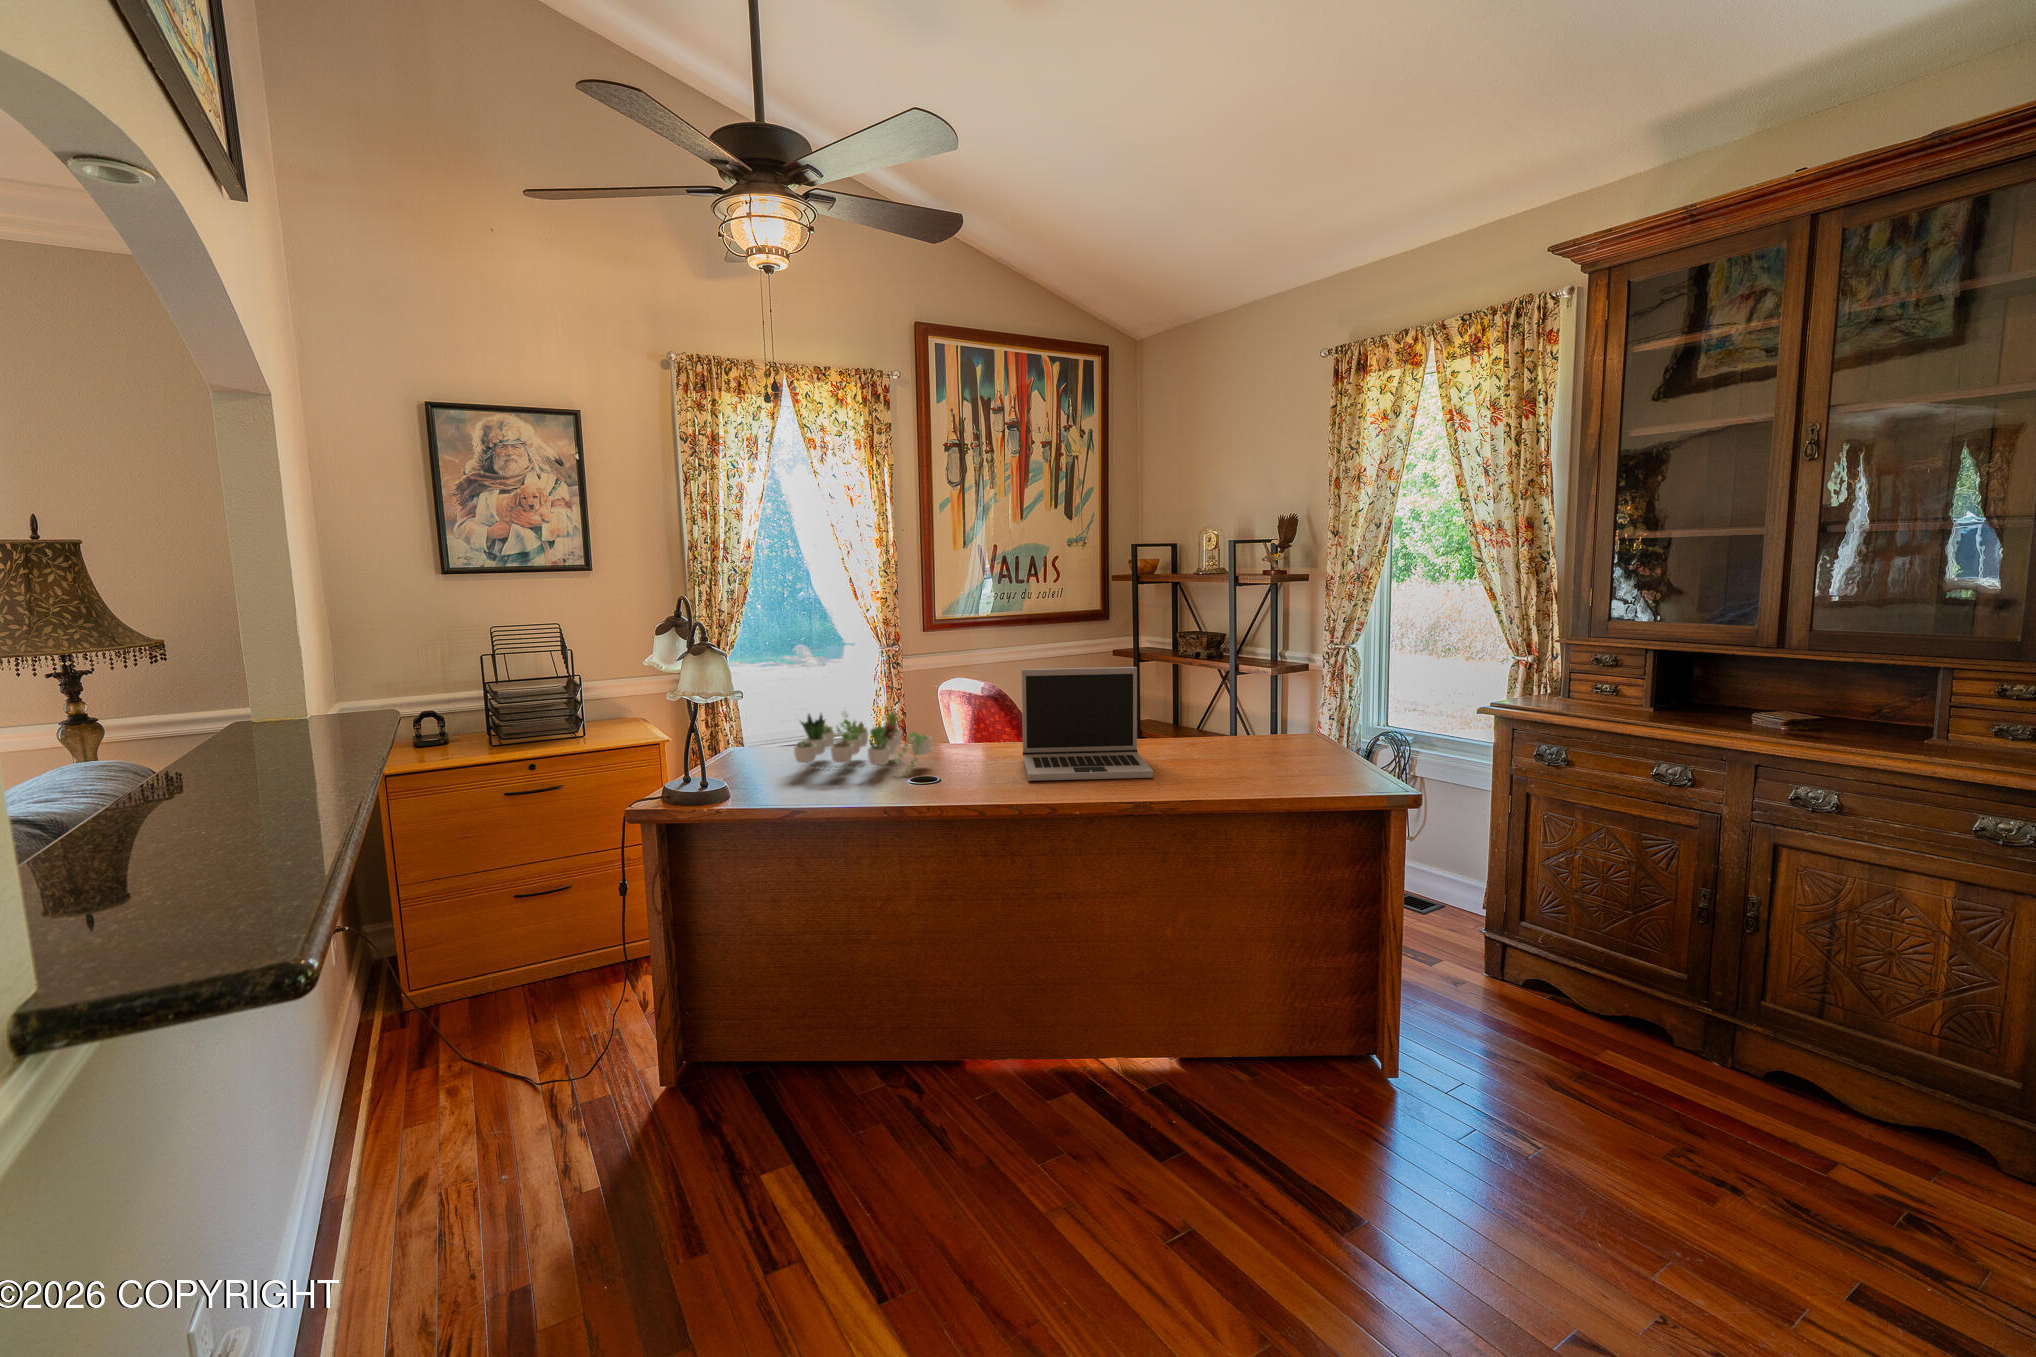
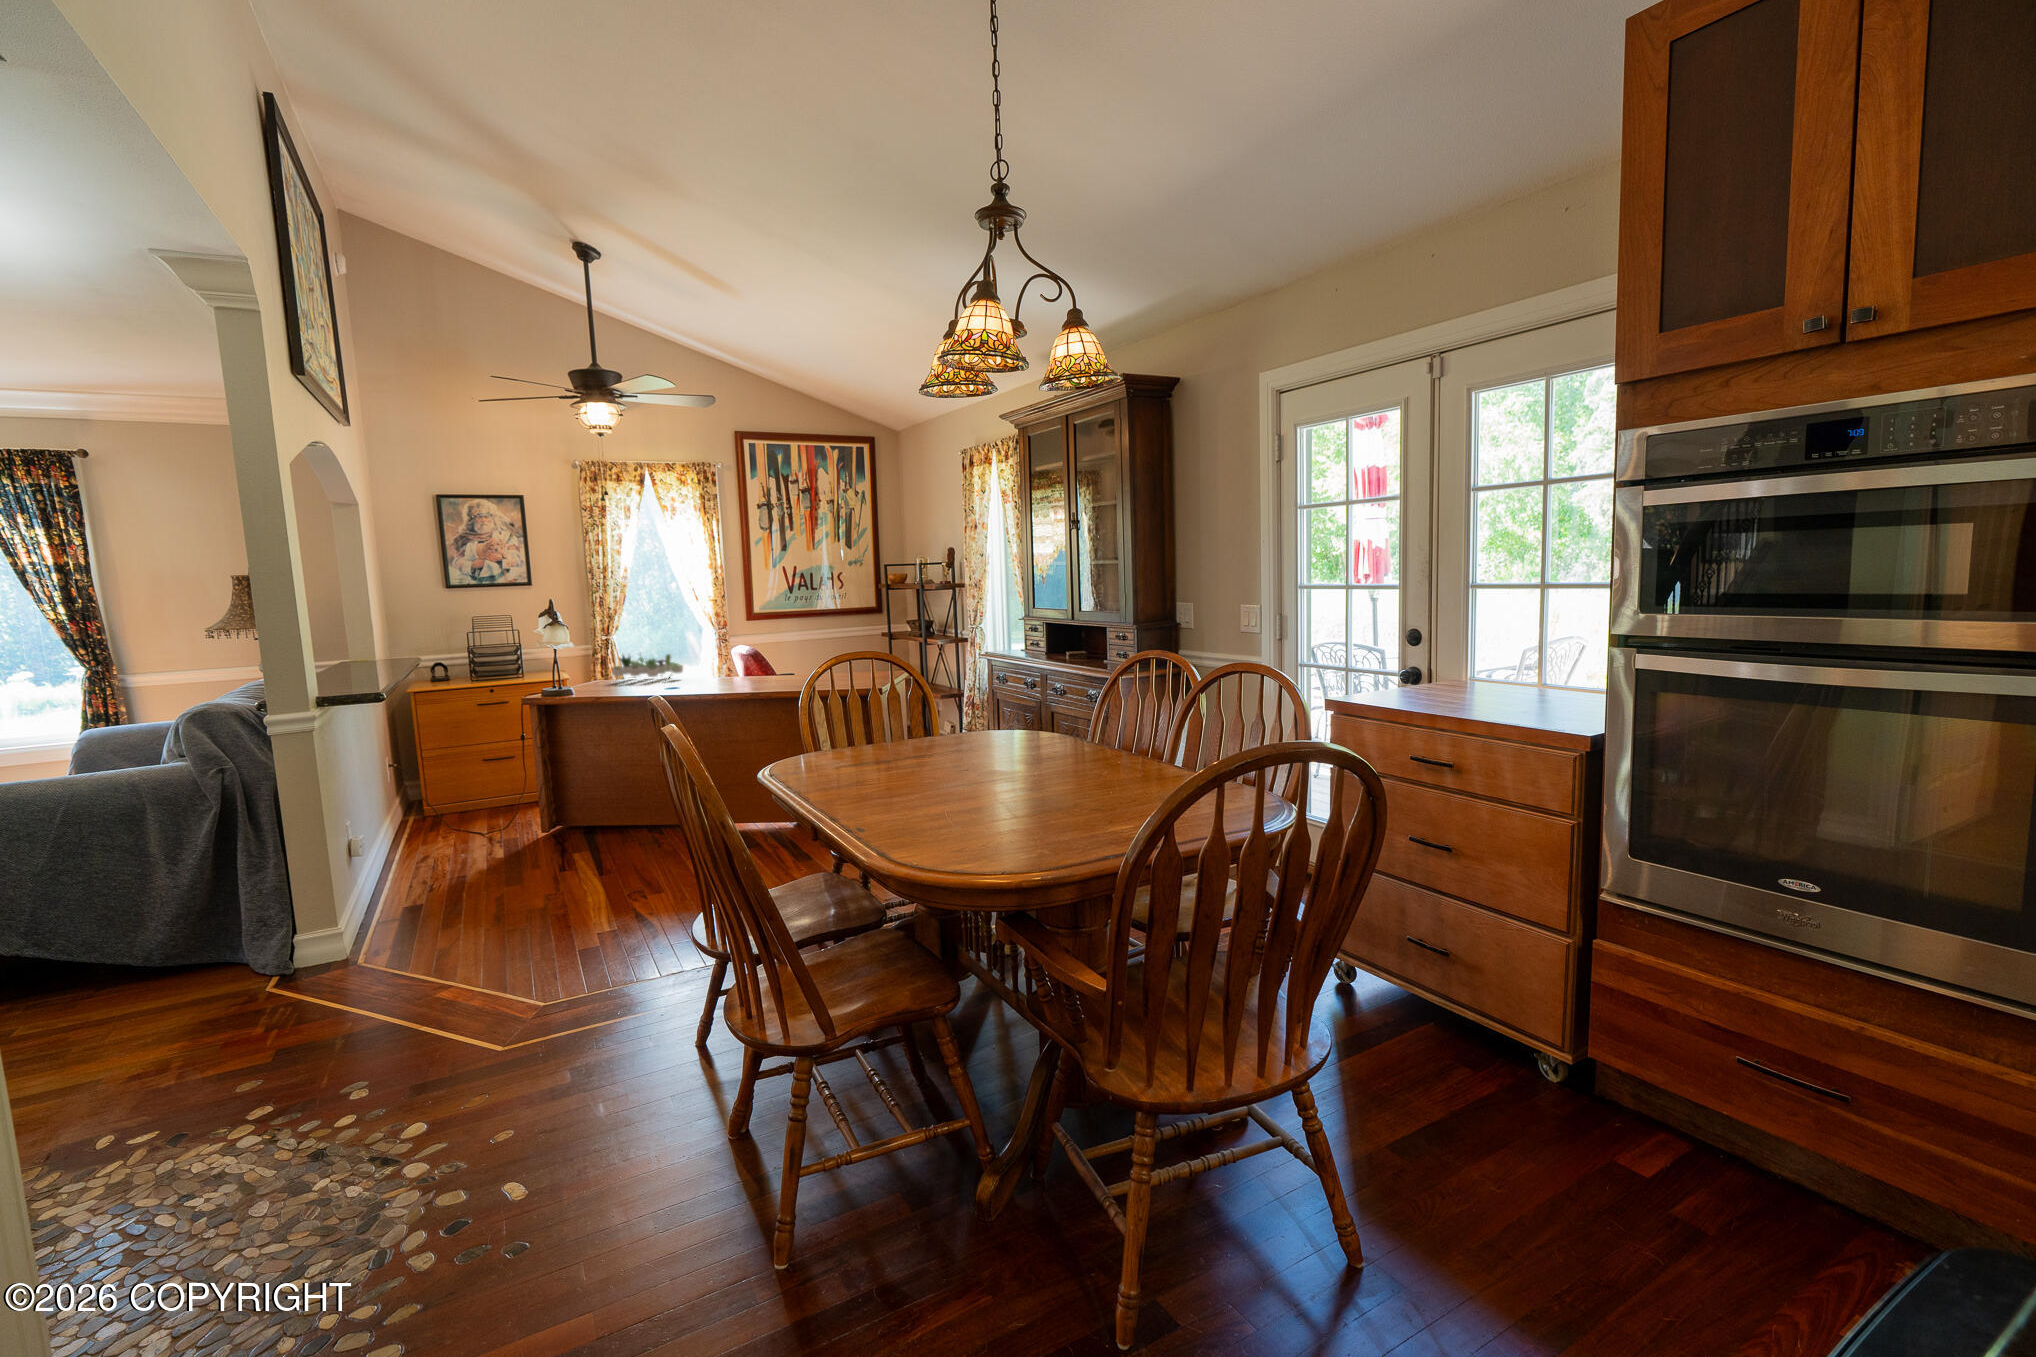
laptop: present [1022,667,1153,781] -> none [718,630,788,681]

